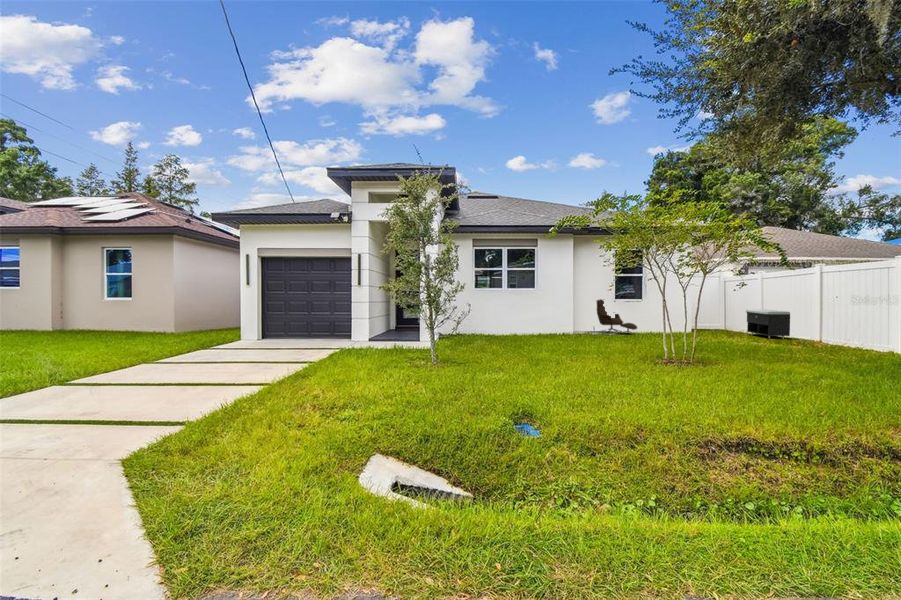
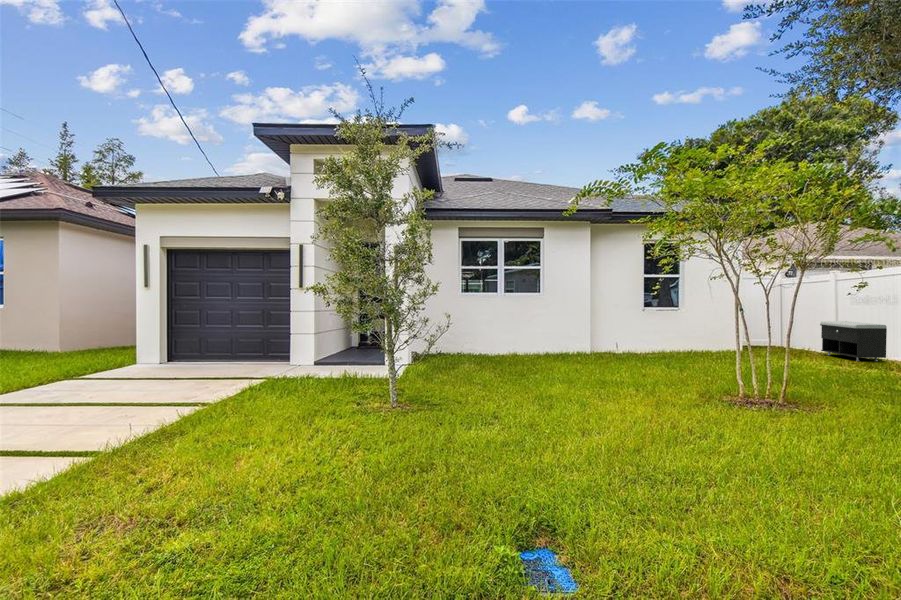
lounge chair: present [596,299,637,334] -> none [621,307,676,355]

